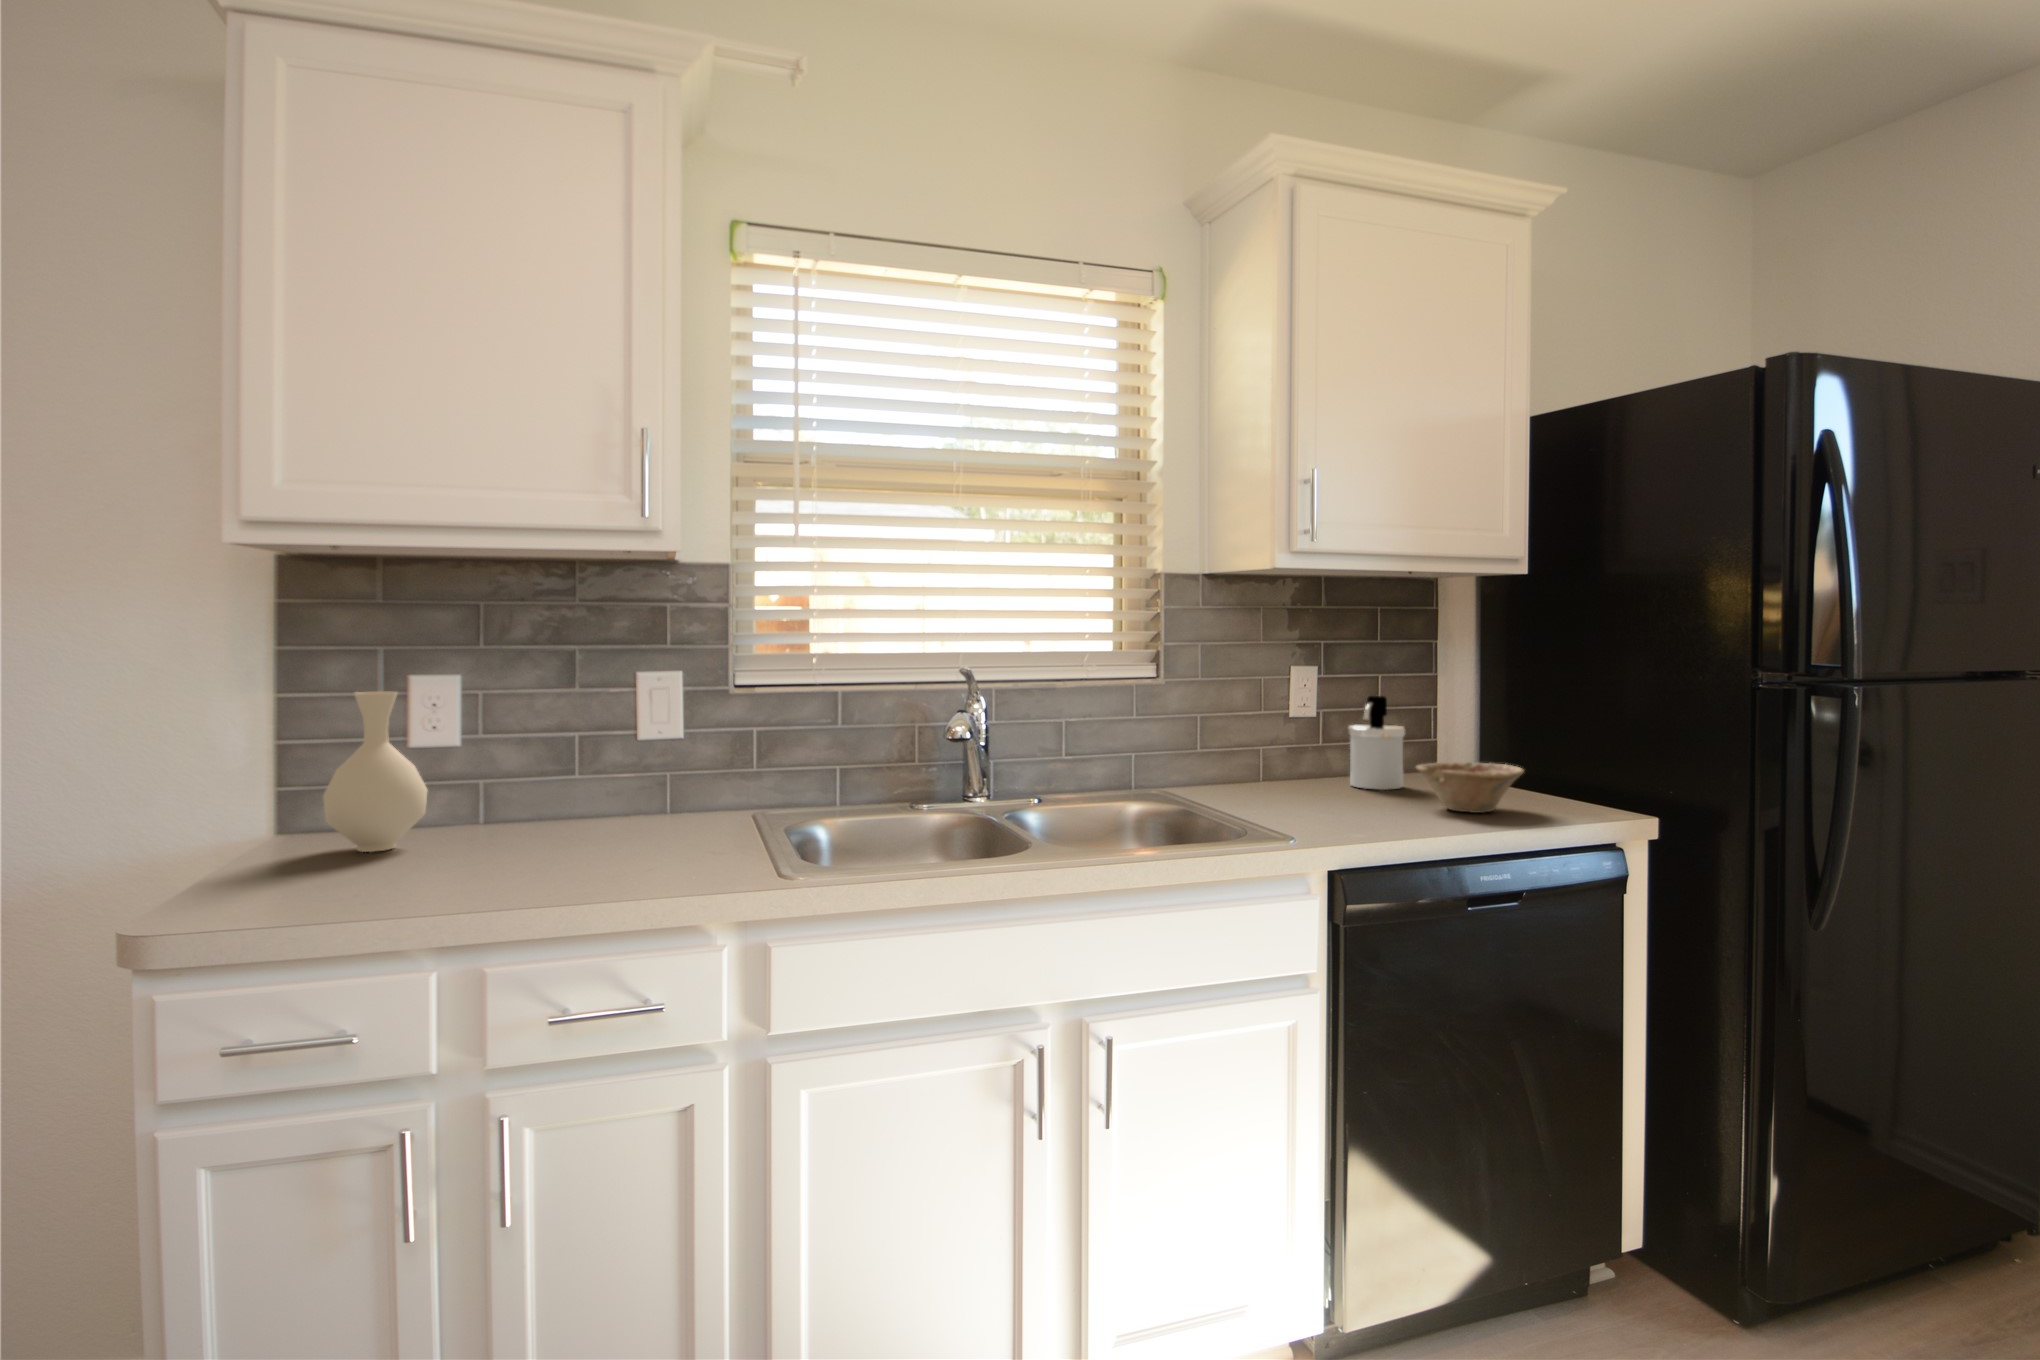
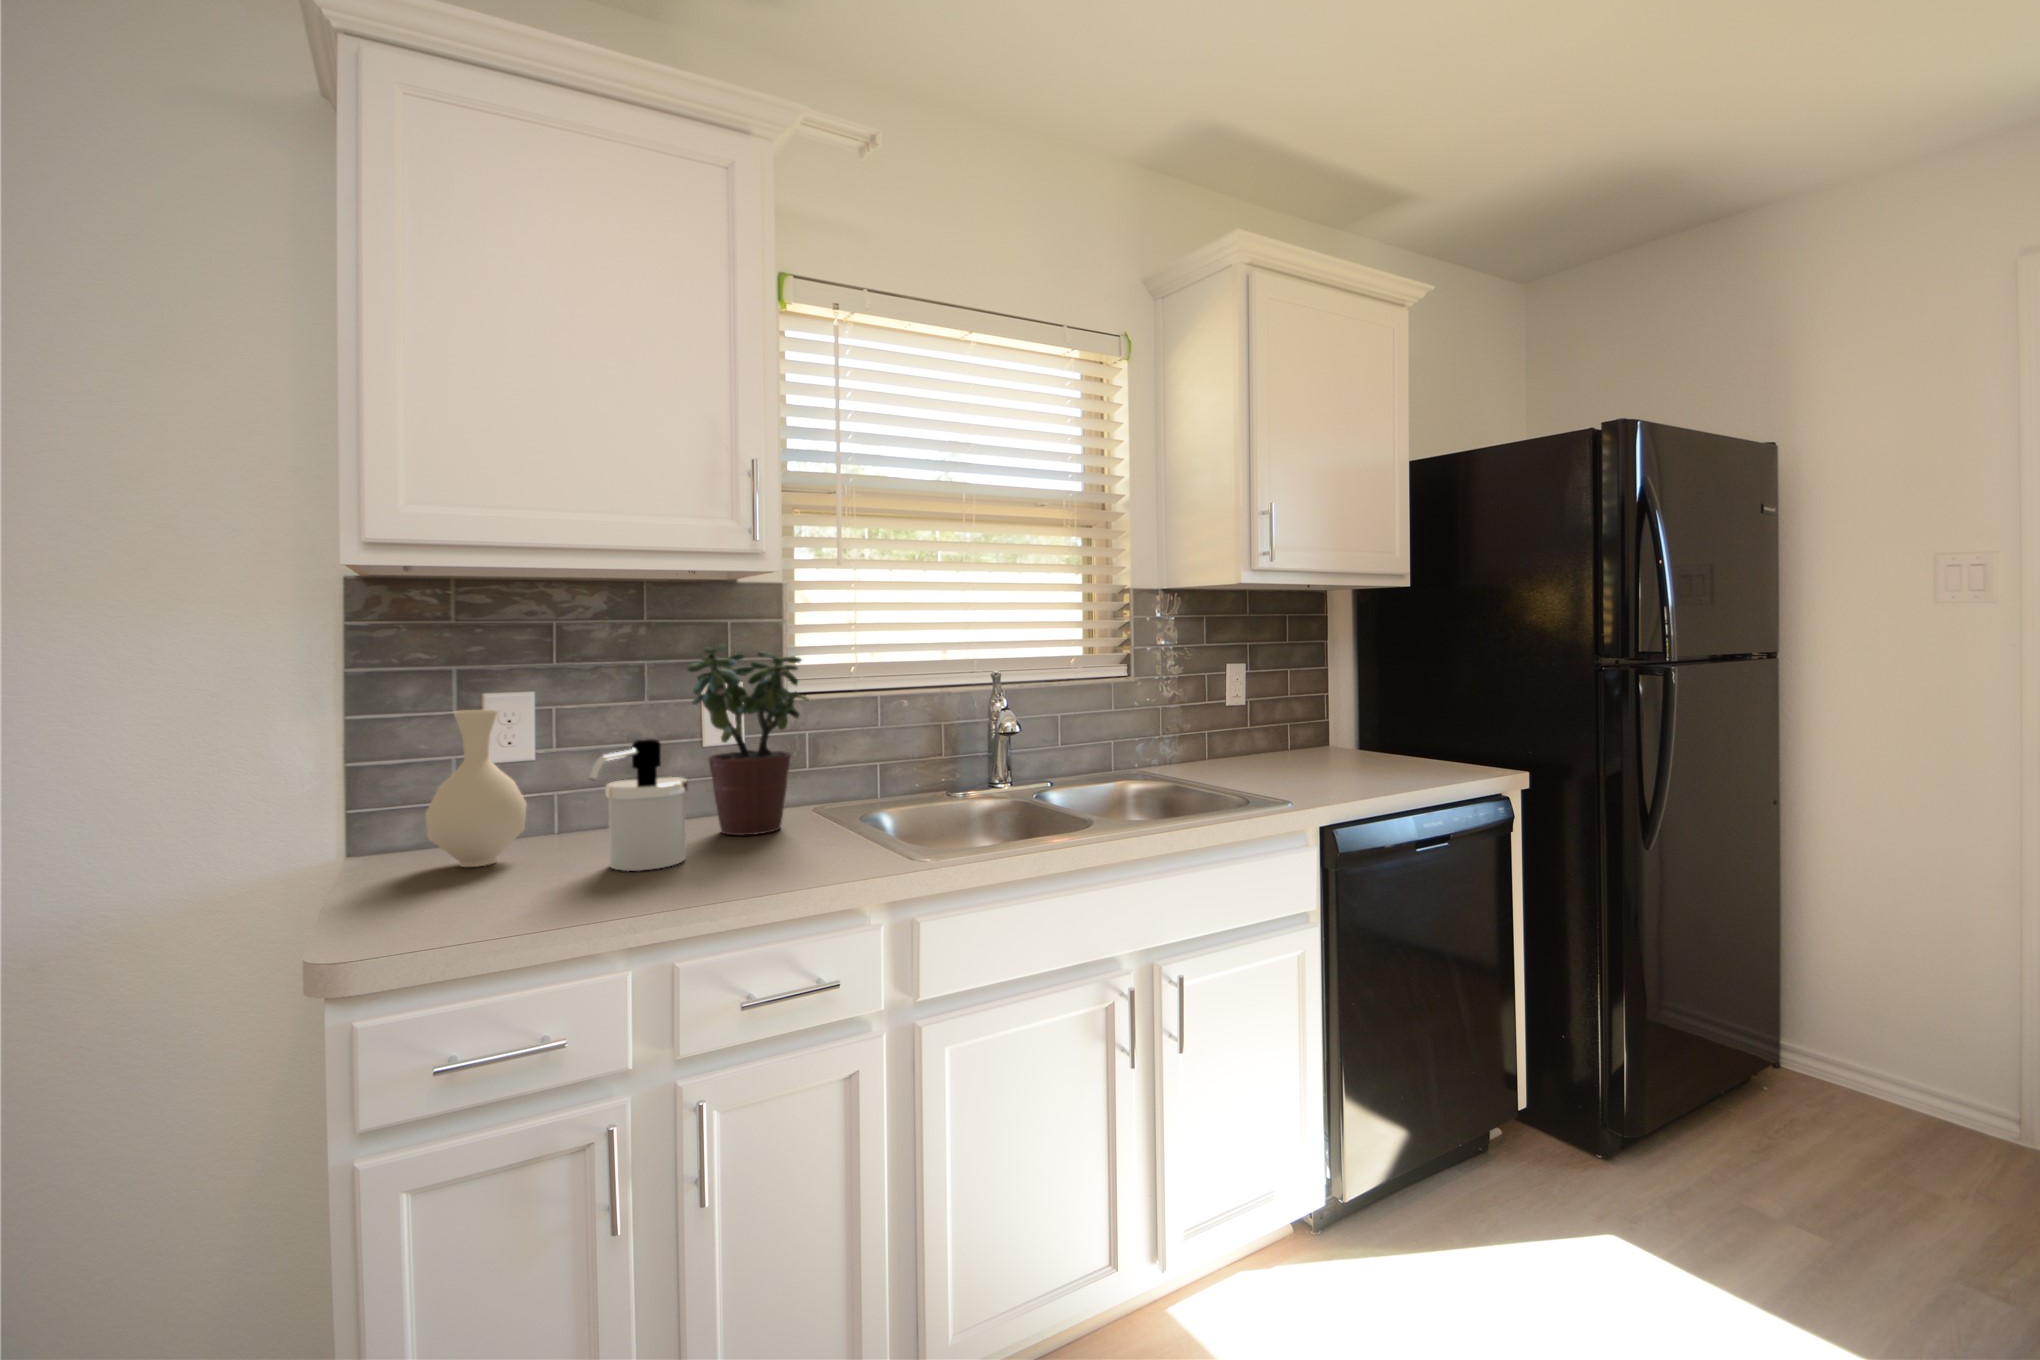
potted plant: none [589,629,723,837] -> present [687,645,808,835]
soap dispenser: present [1348,695,1406,790] -> present [589,739,688,871]
dish: present [1416,762,1524,813] -> none [1347,737,1432,776]

